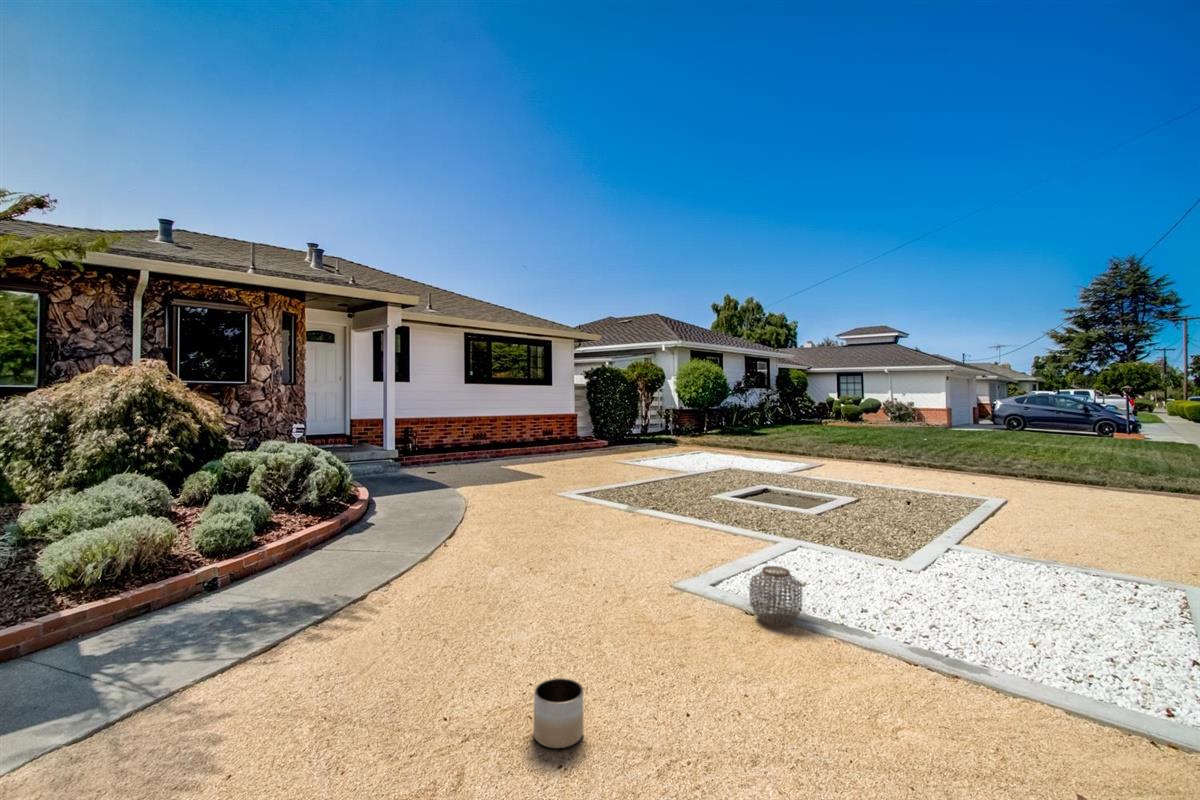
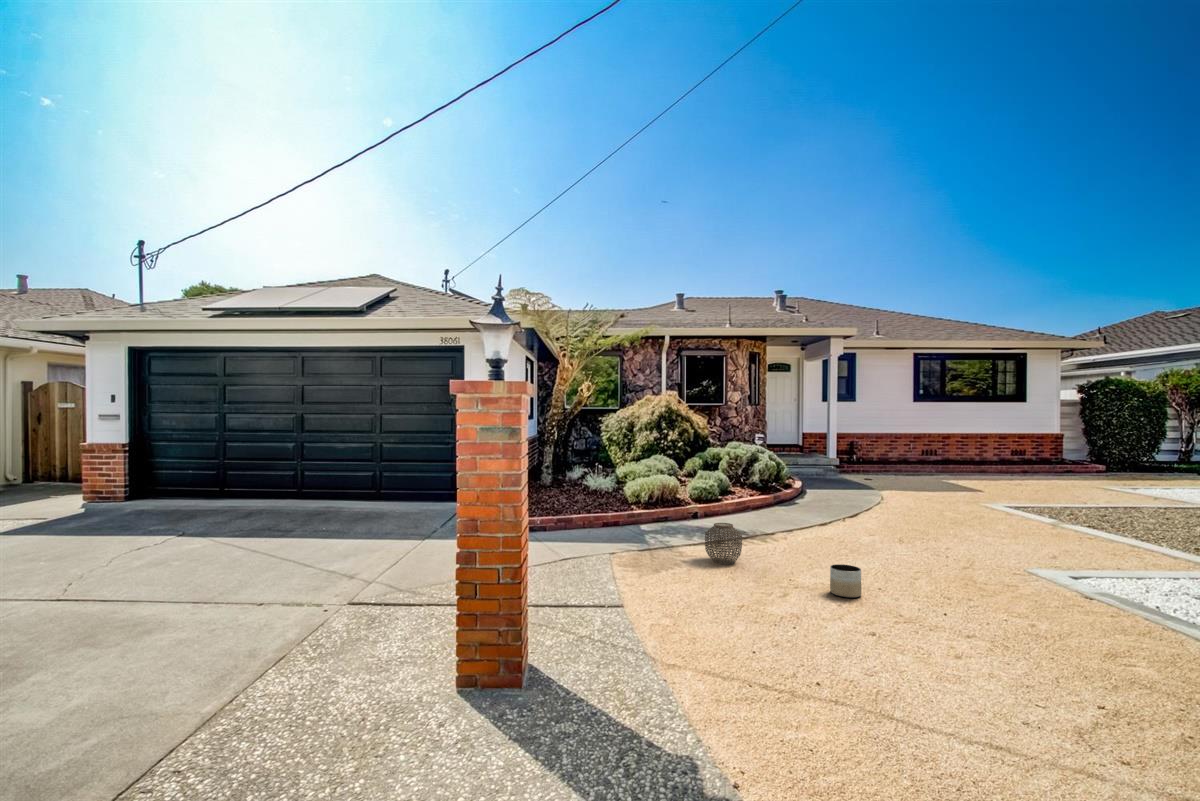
woven basket: present [750,566,802,627] -> present [705,523,742,565]

